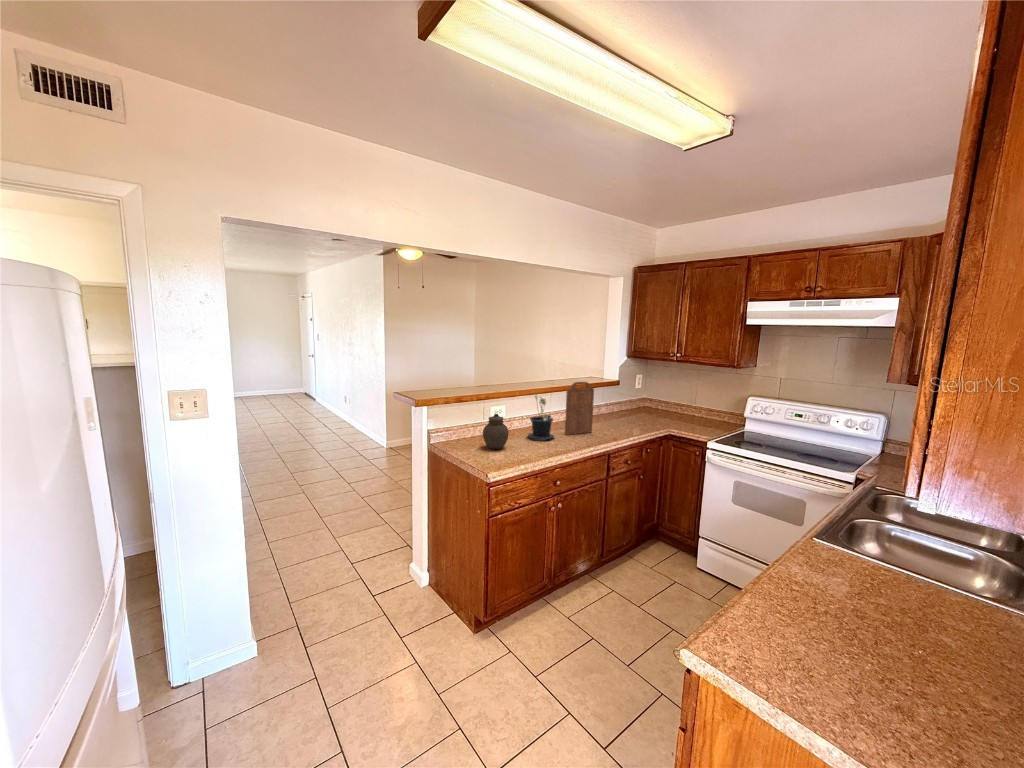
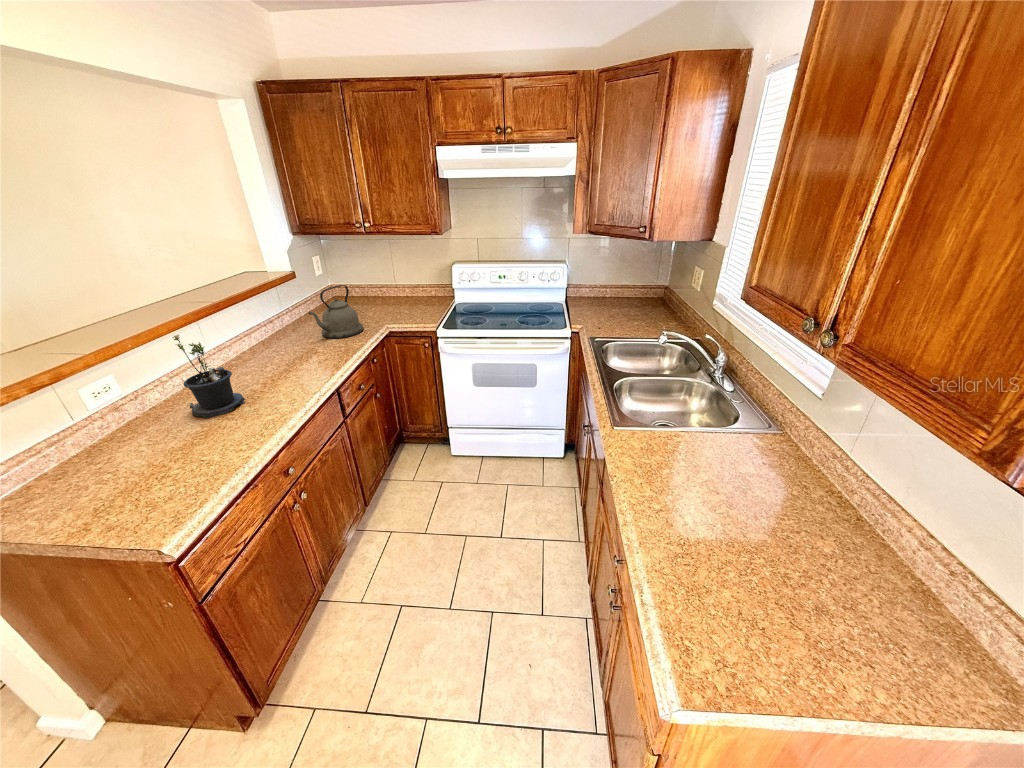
cutting board: present [565,382,594,435] -> none [233,294,295,383]
kettle: none [614,392,650,429] -> present [309,285,363,338]
jar: present [483,414,509,449] -> none [90,411,160,476]

